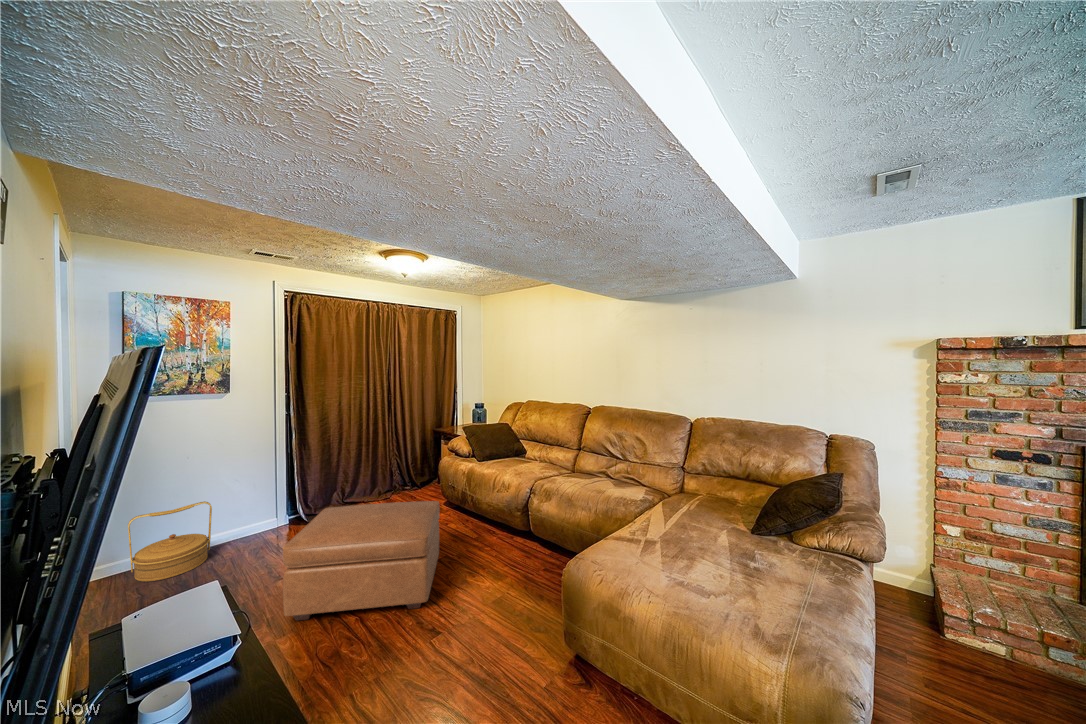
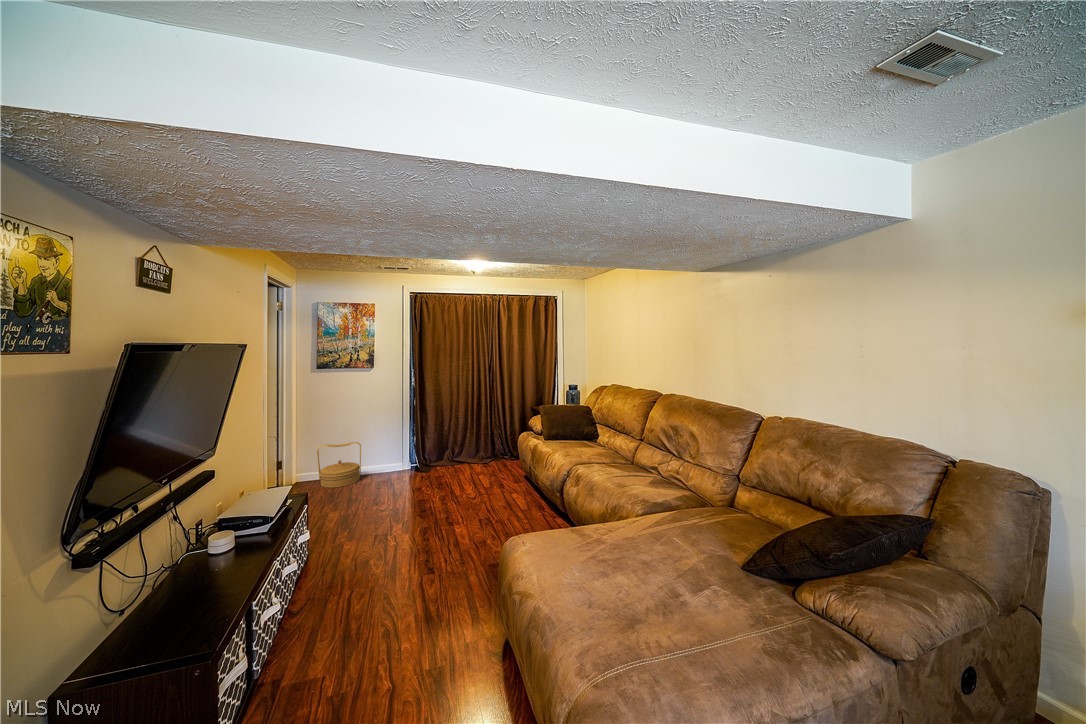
ottoman: present [283,501,440,620] -> none [356,458,480,548]

